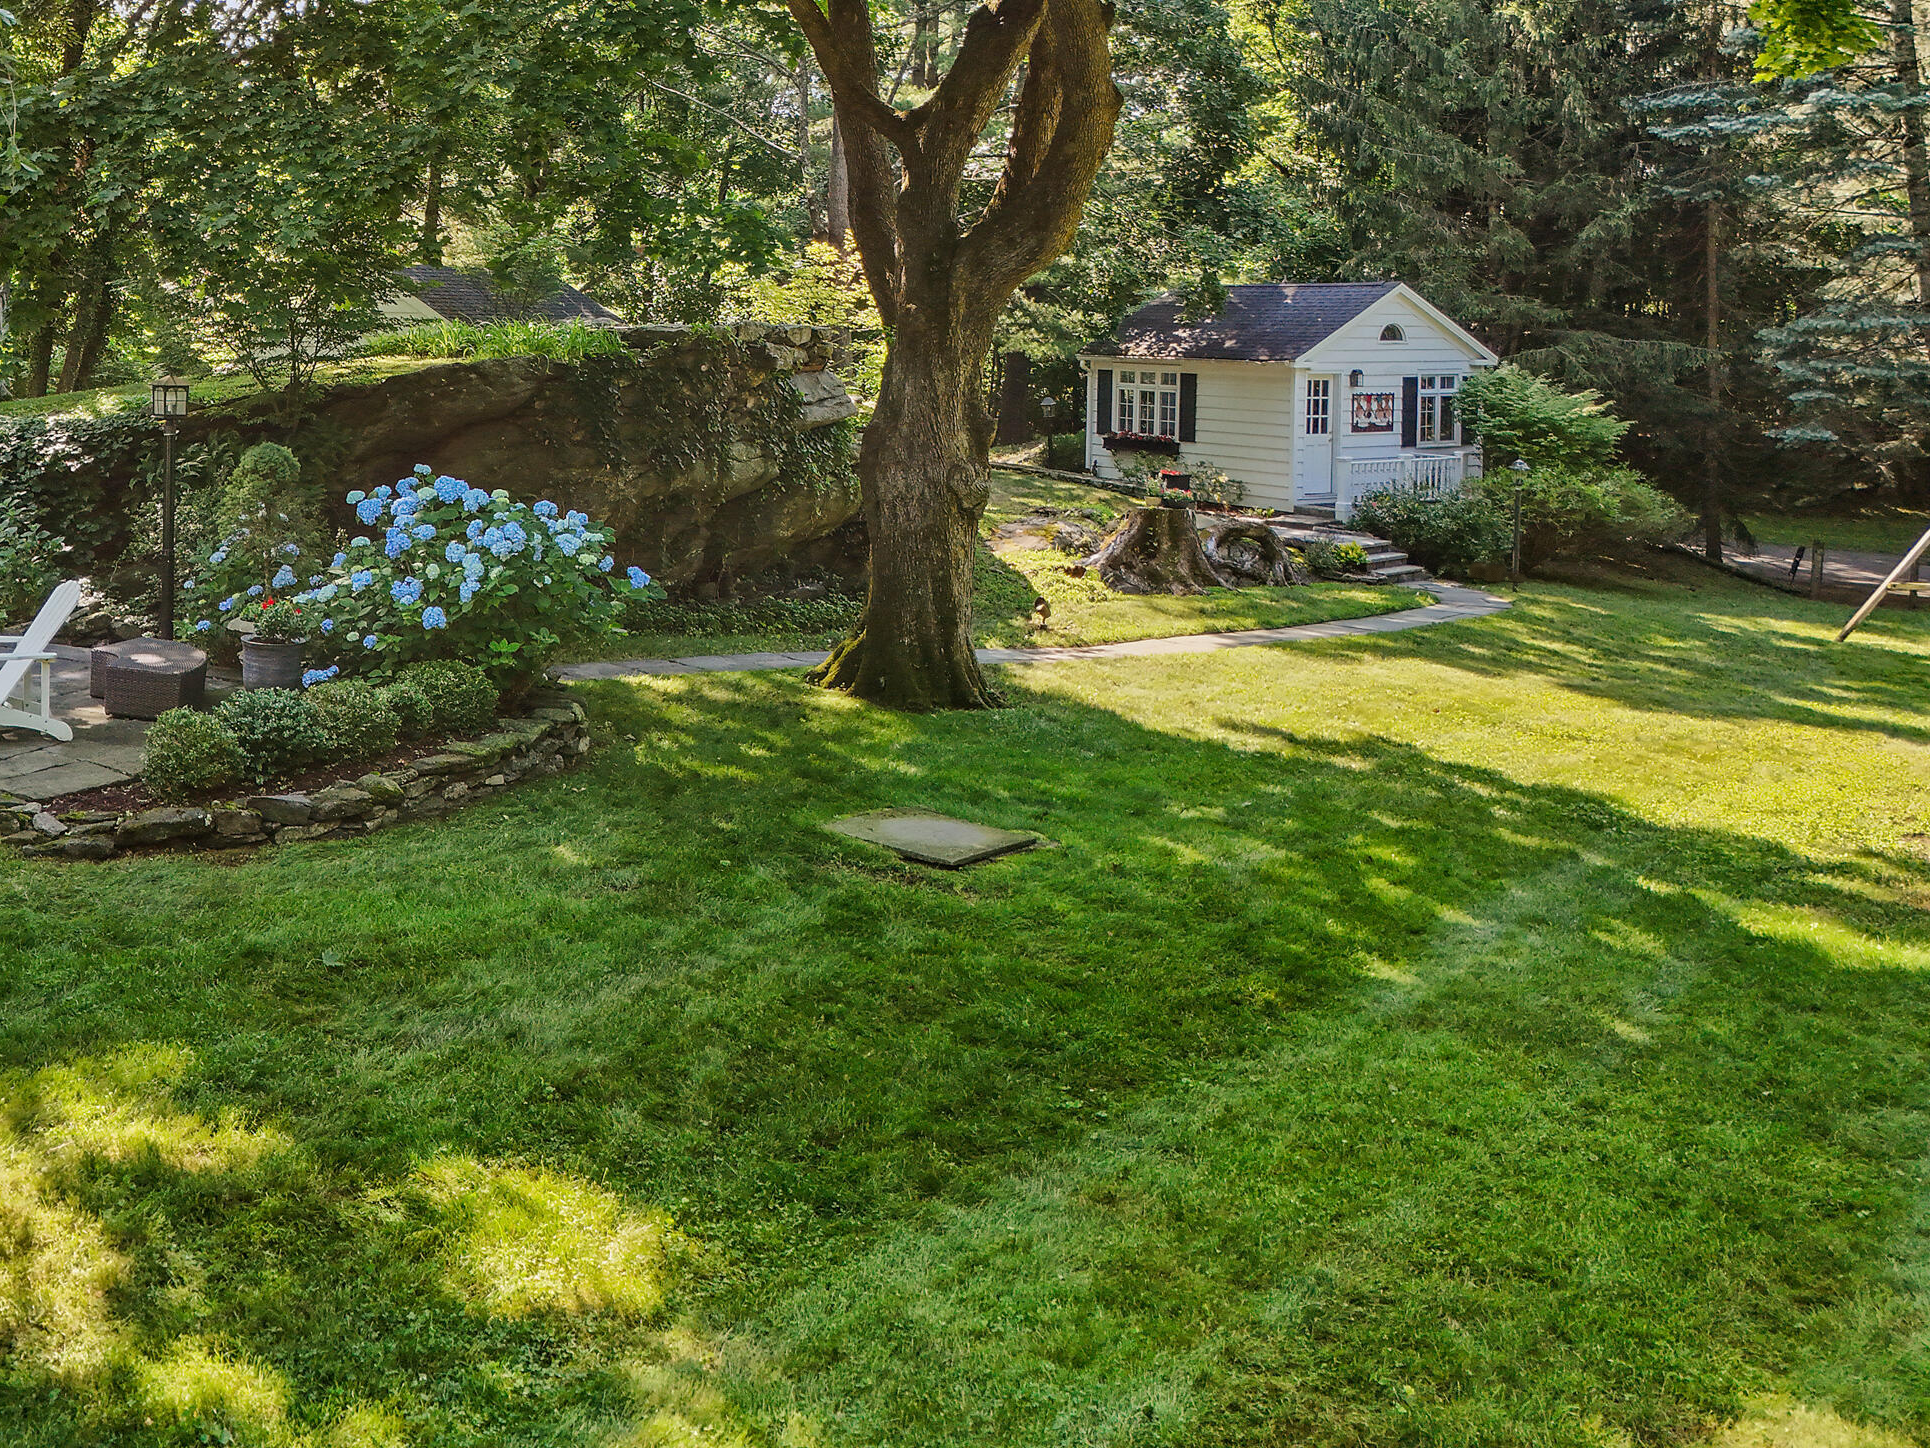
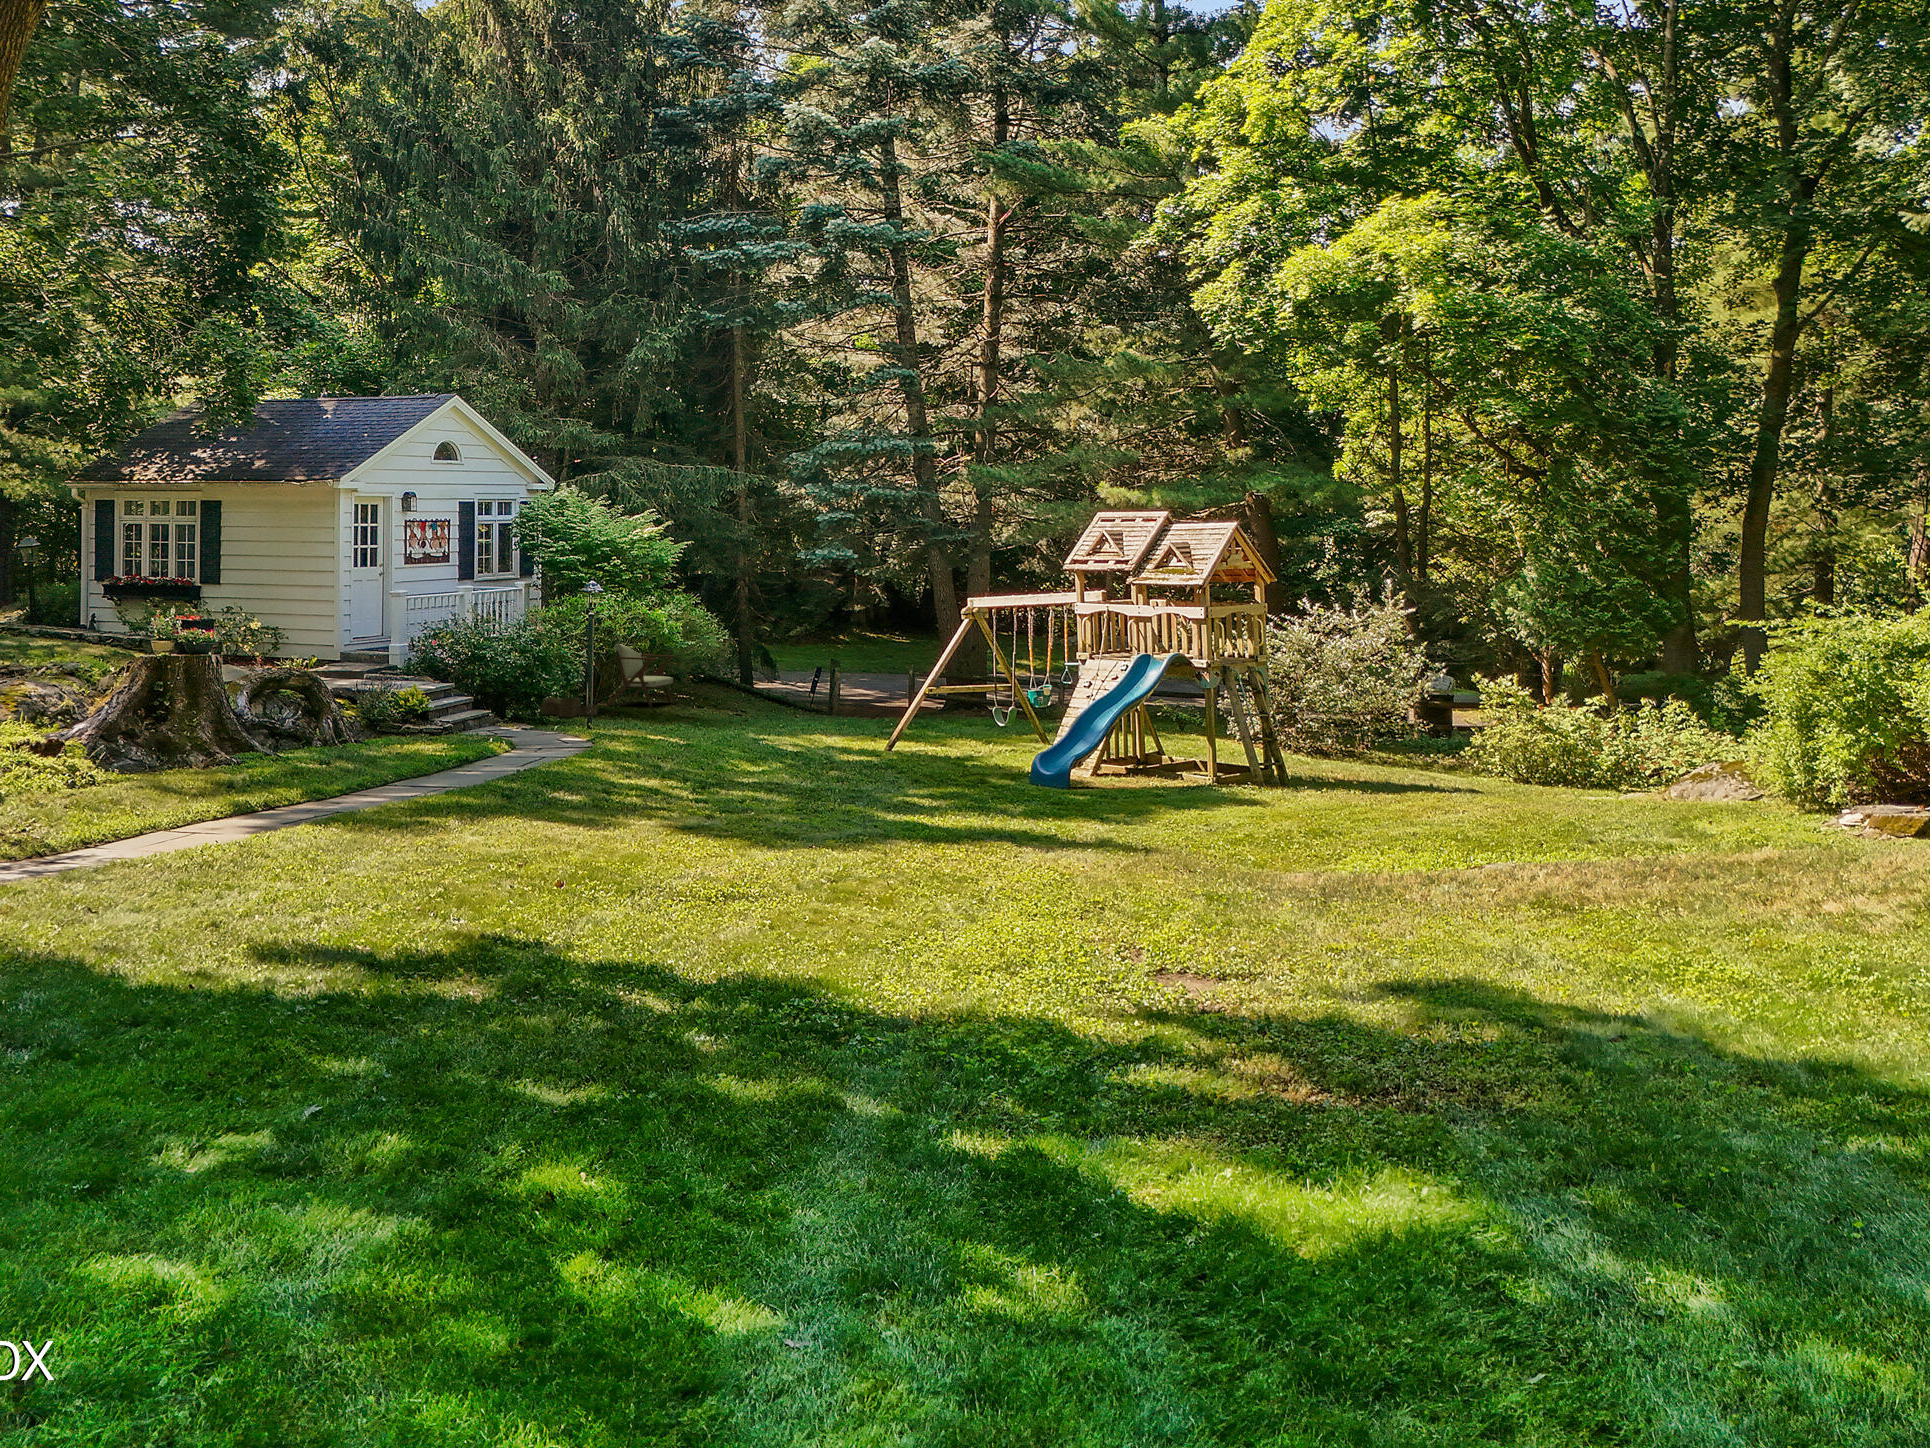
lounge chair: none [1544,514,1623,579] -> present [607,644,675,707]

